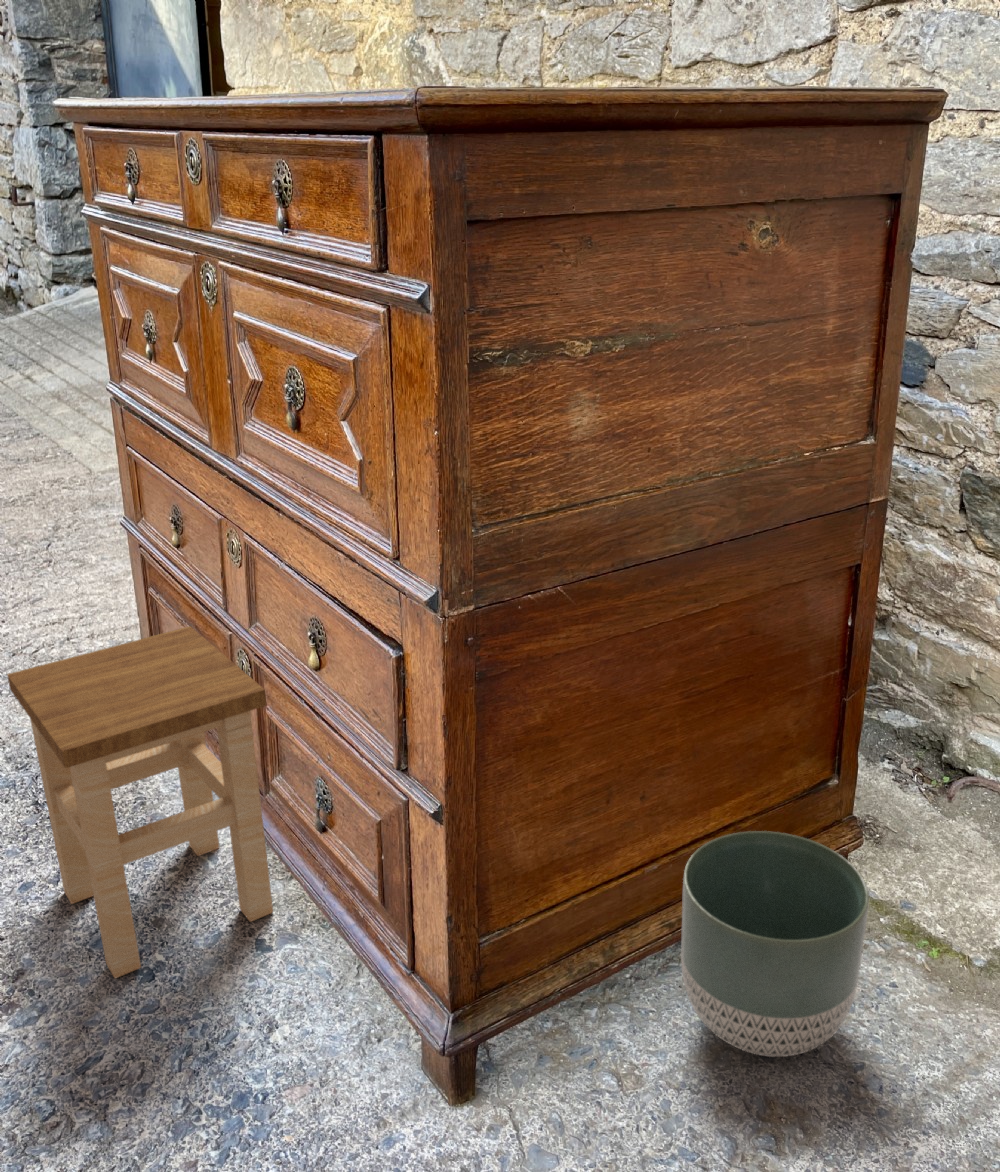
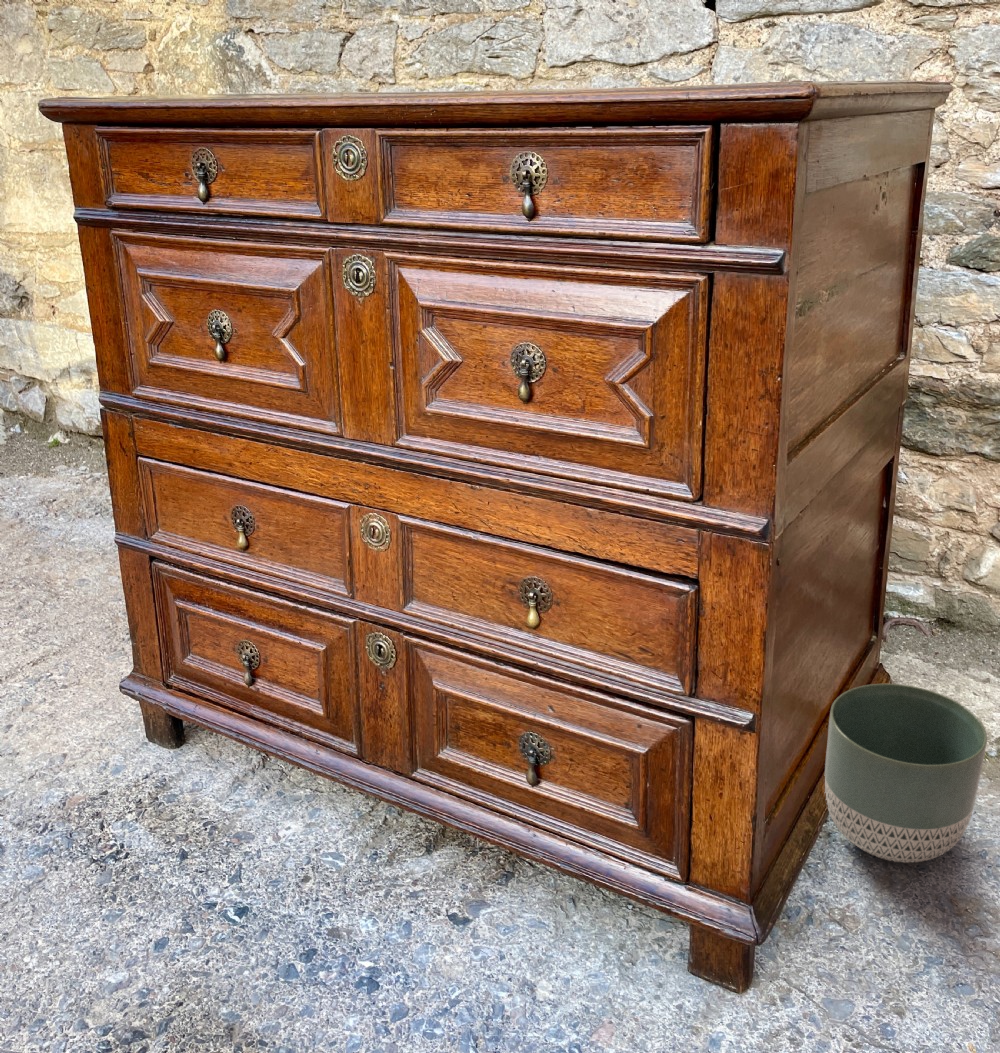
stool: present [7,626,273,978] -> none [152,631,442,1000]

